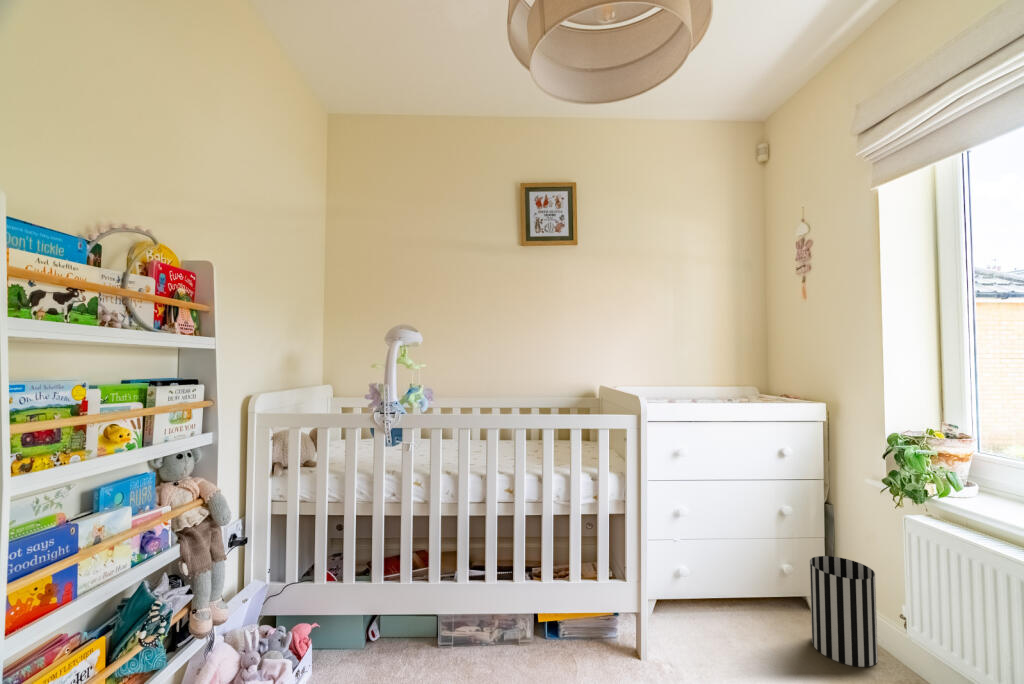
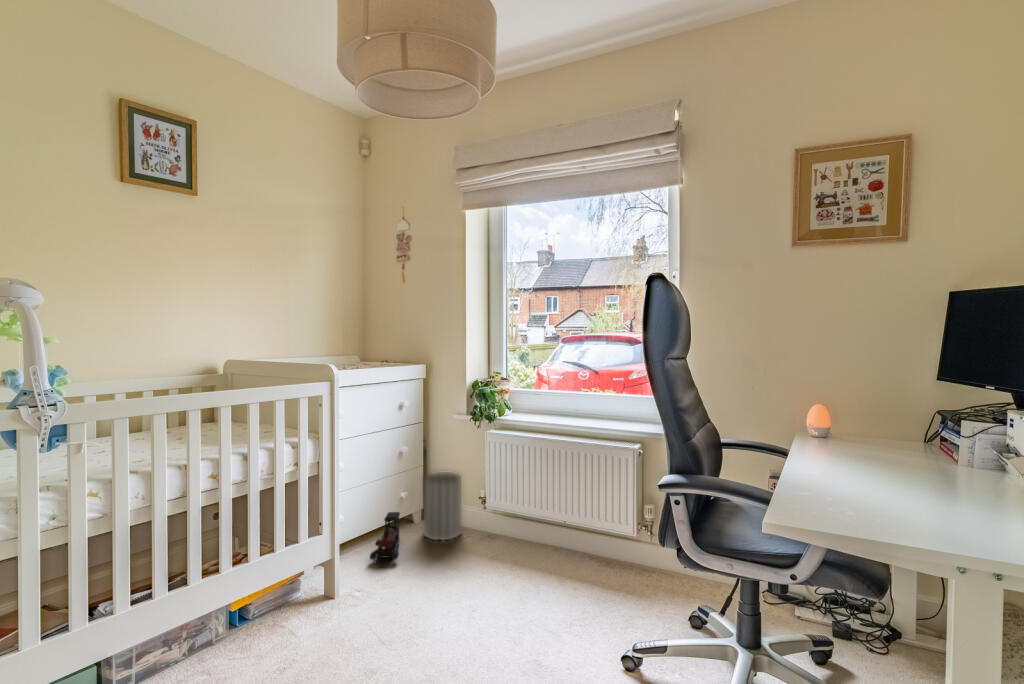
toy train: none [711,587,772,653] -> present [370,512,400,567]

